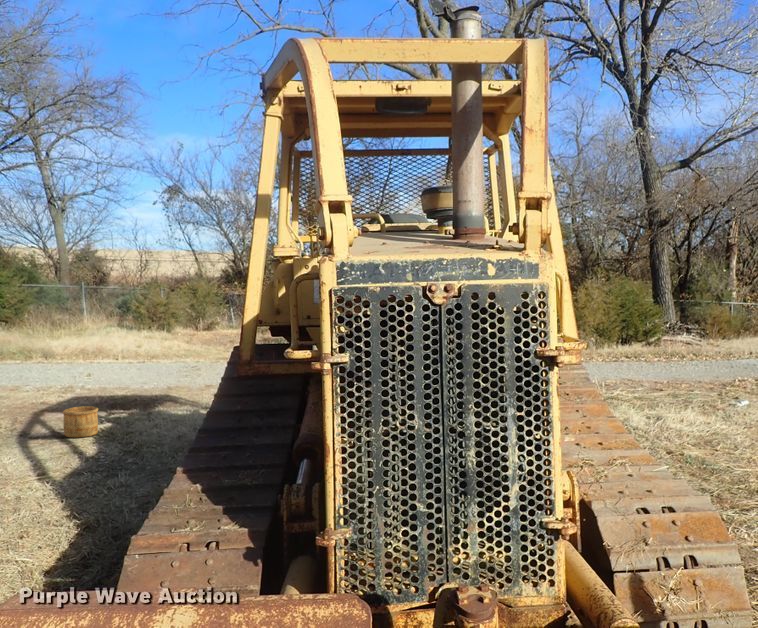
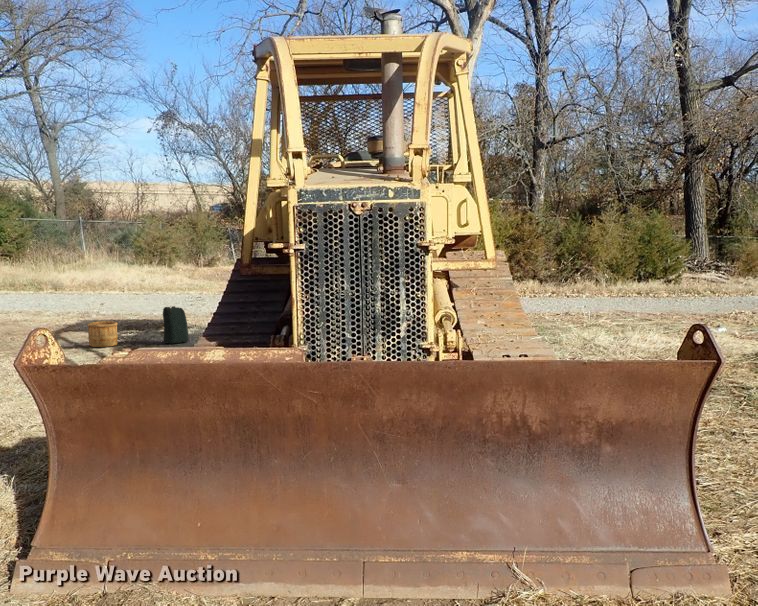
backpack: none [149,388,179,432] -> present [163,306,189,344]

